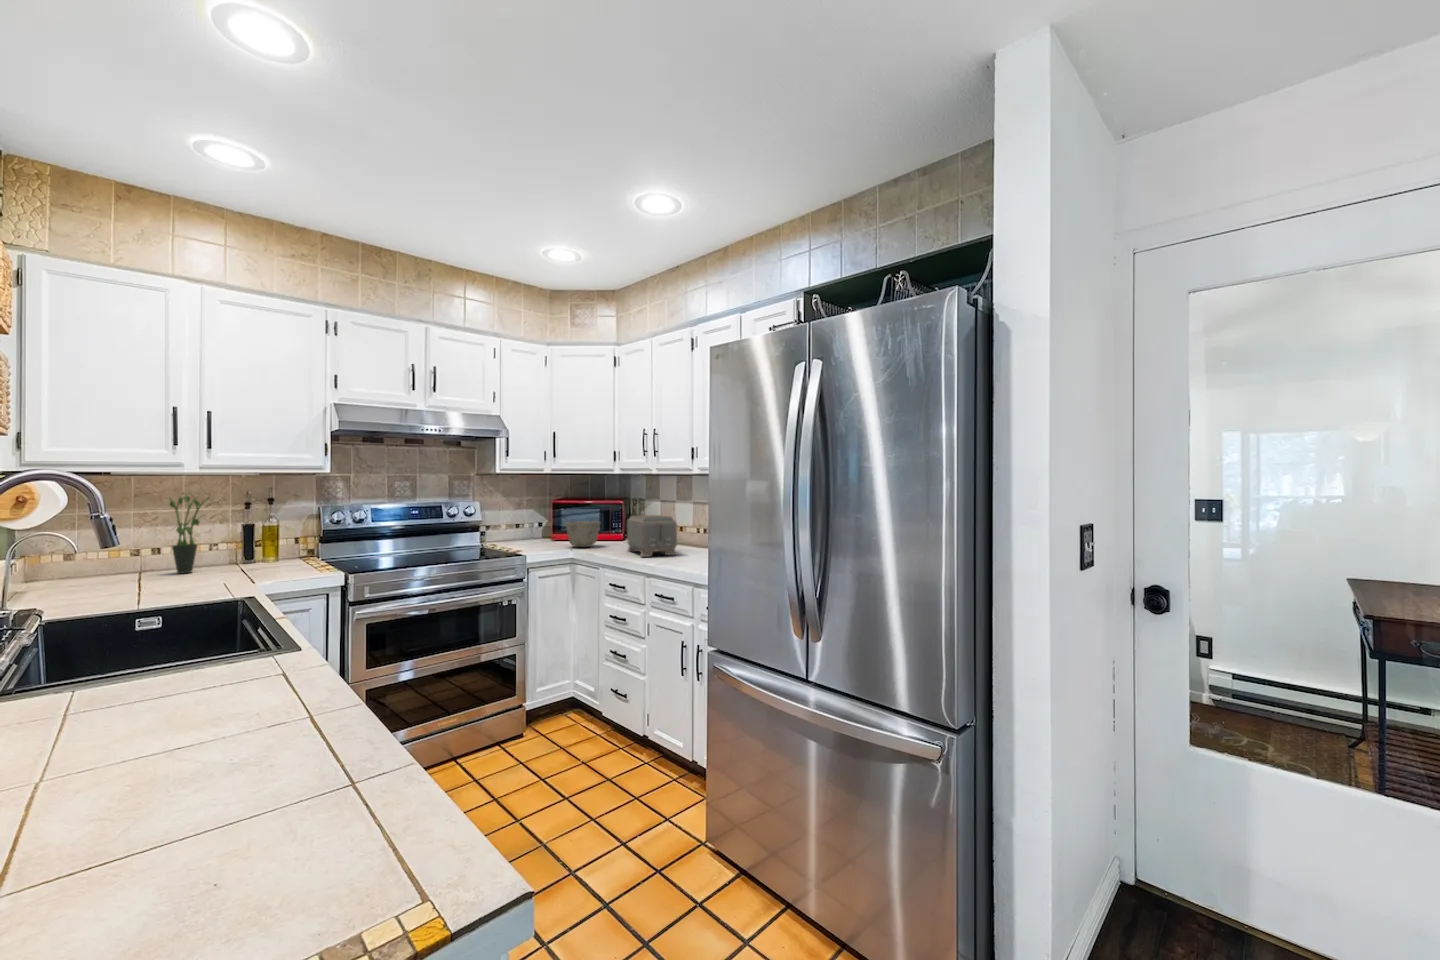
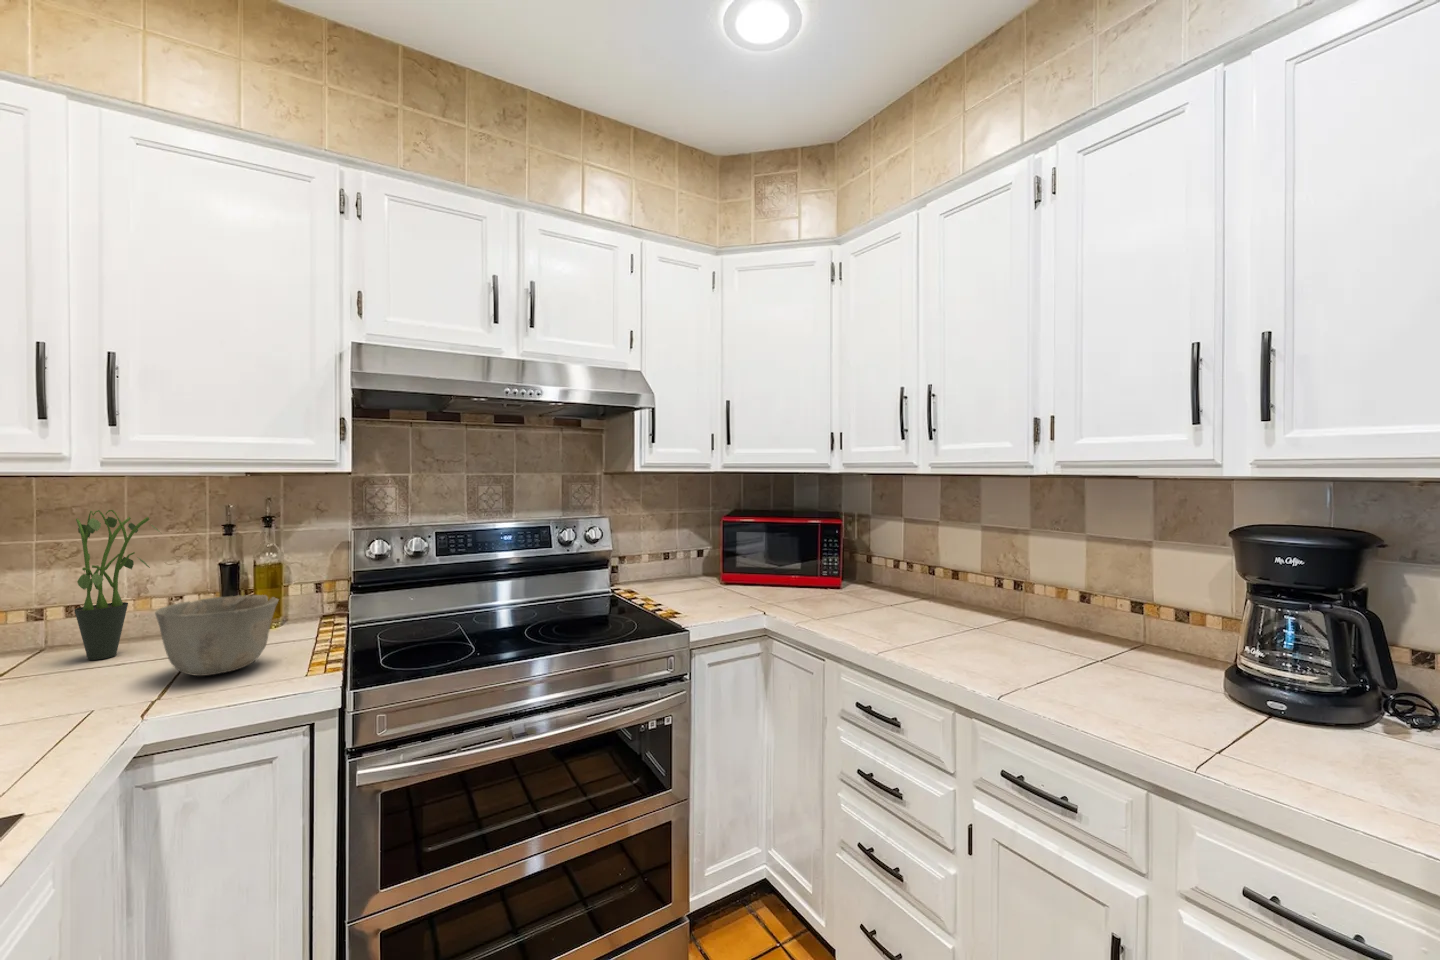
toaster: present [627,515,677,557] -> none [872,555,998,654]
ceramic bowl: present [565,521,600,547] -> present [155,595,278,676]

